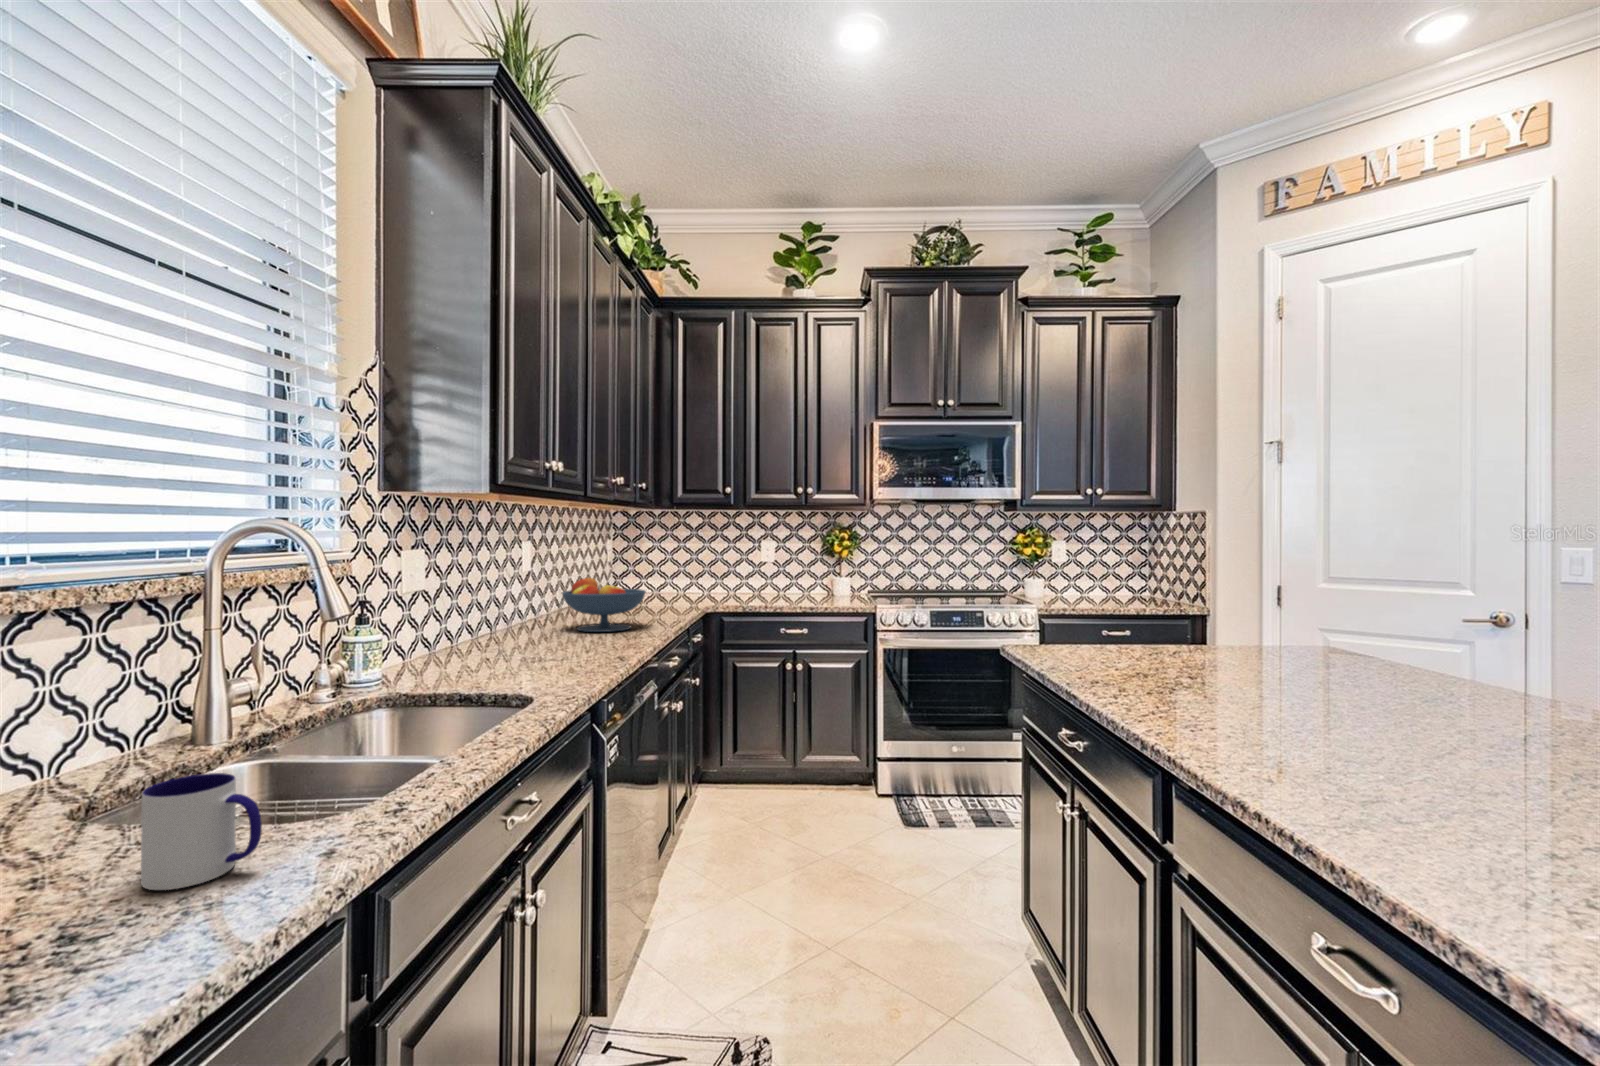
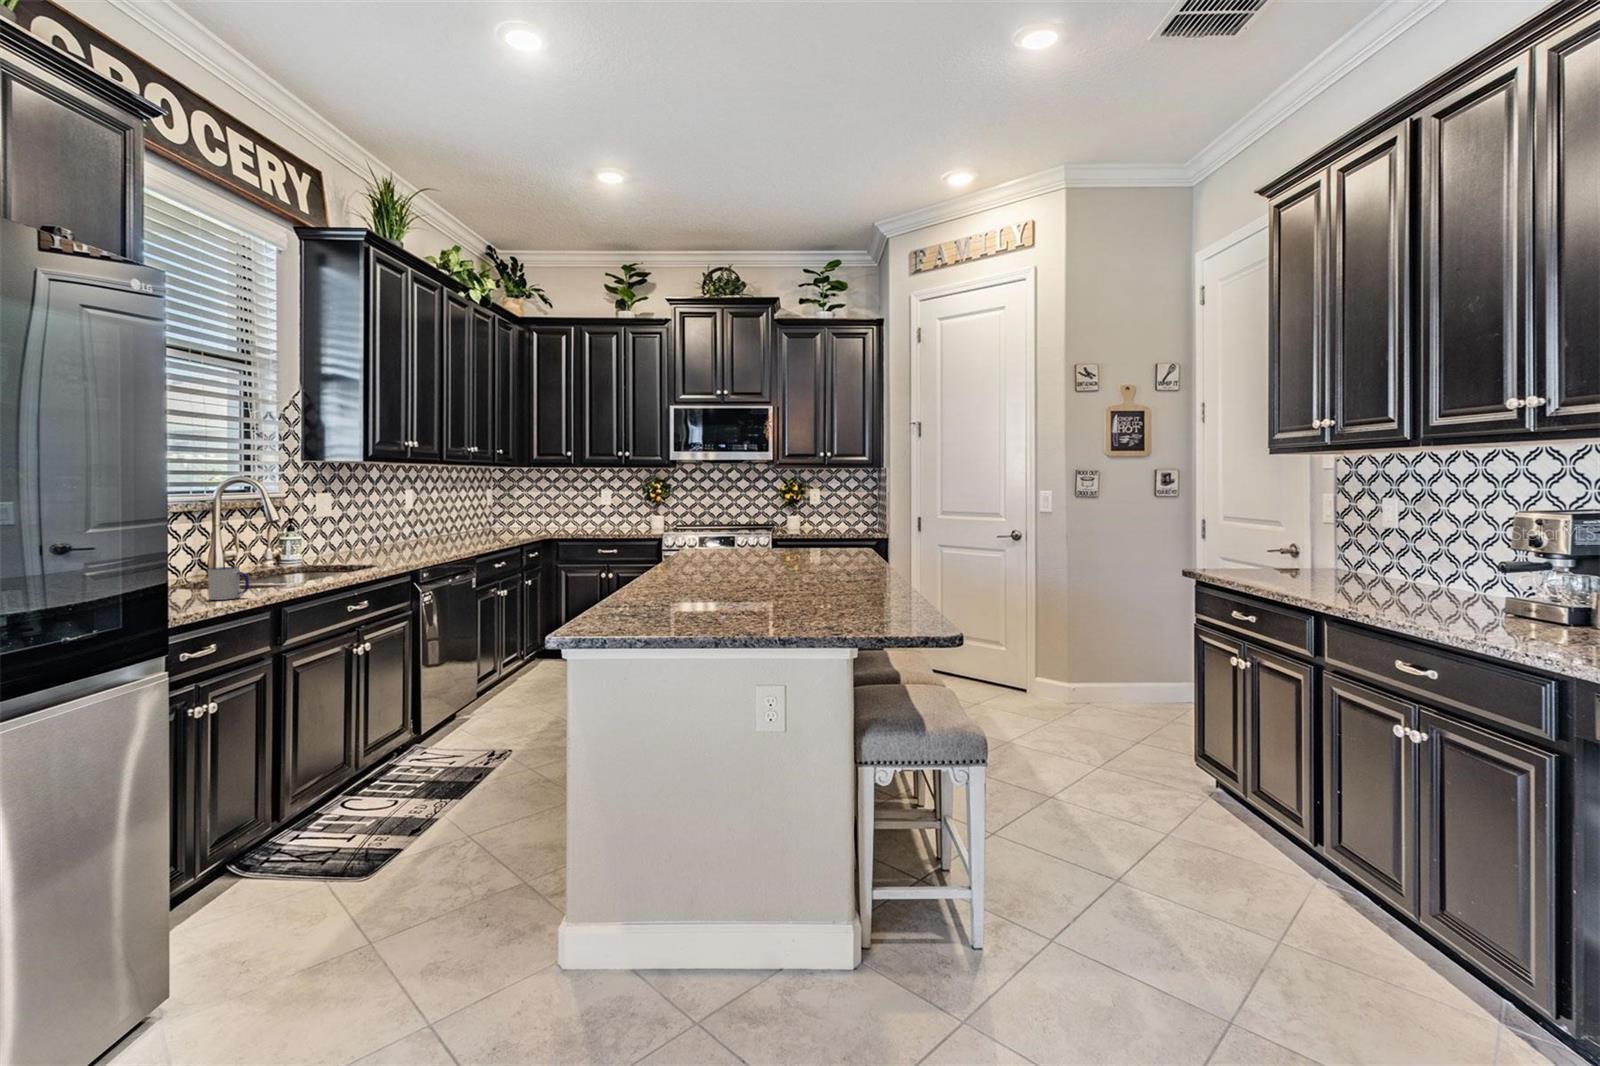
fruit bowl: present [562,578,646,632] -> none [430,513,488,547]

